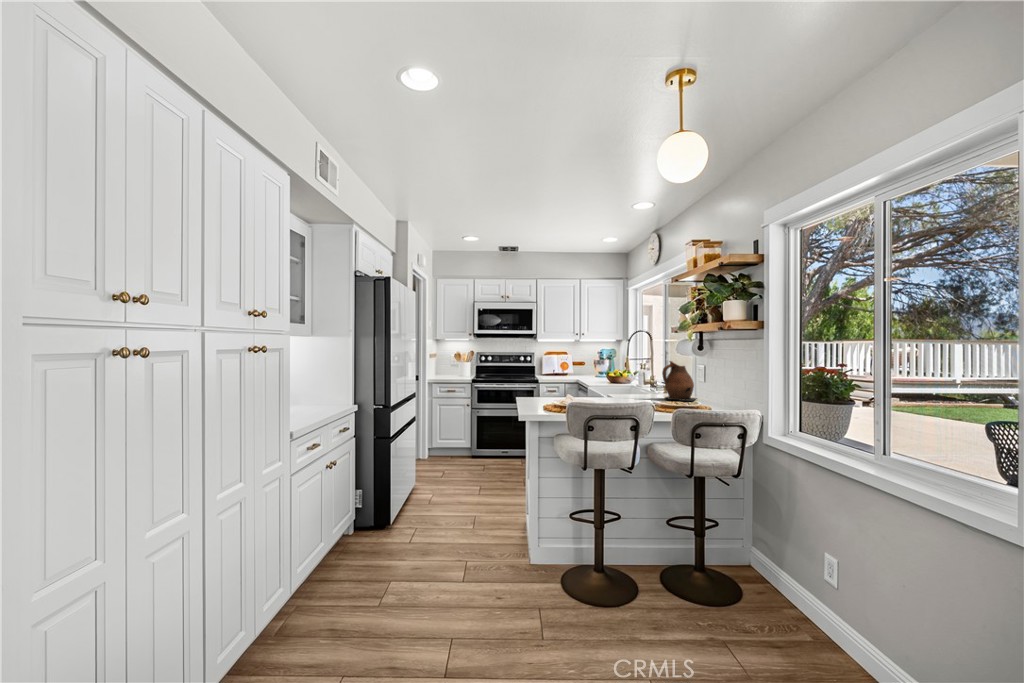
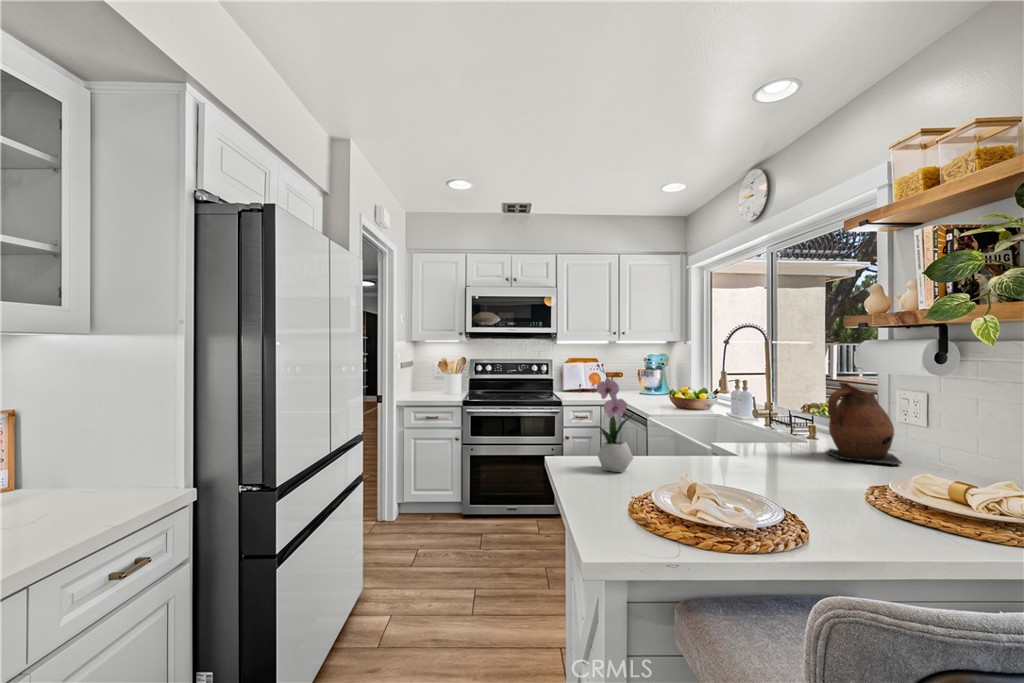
flower arrangement: none [540,350,560,402] -> present [596,363,634,472]

